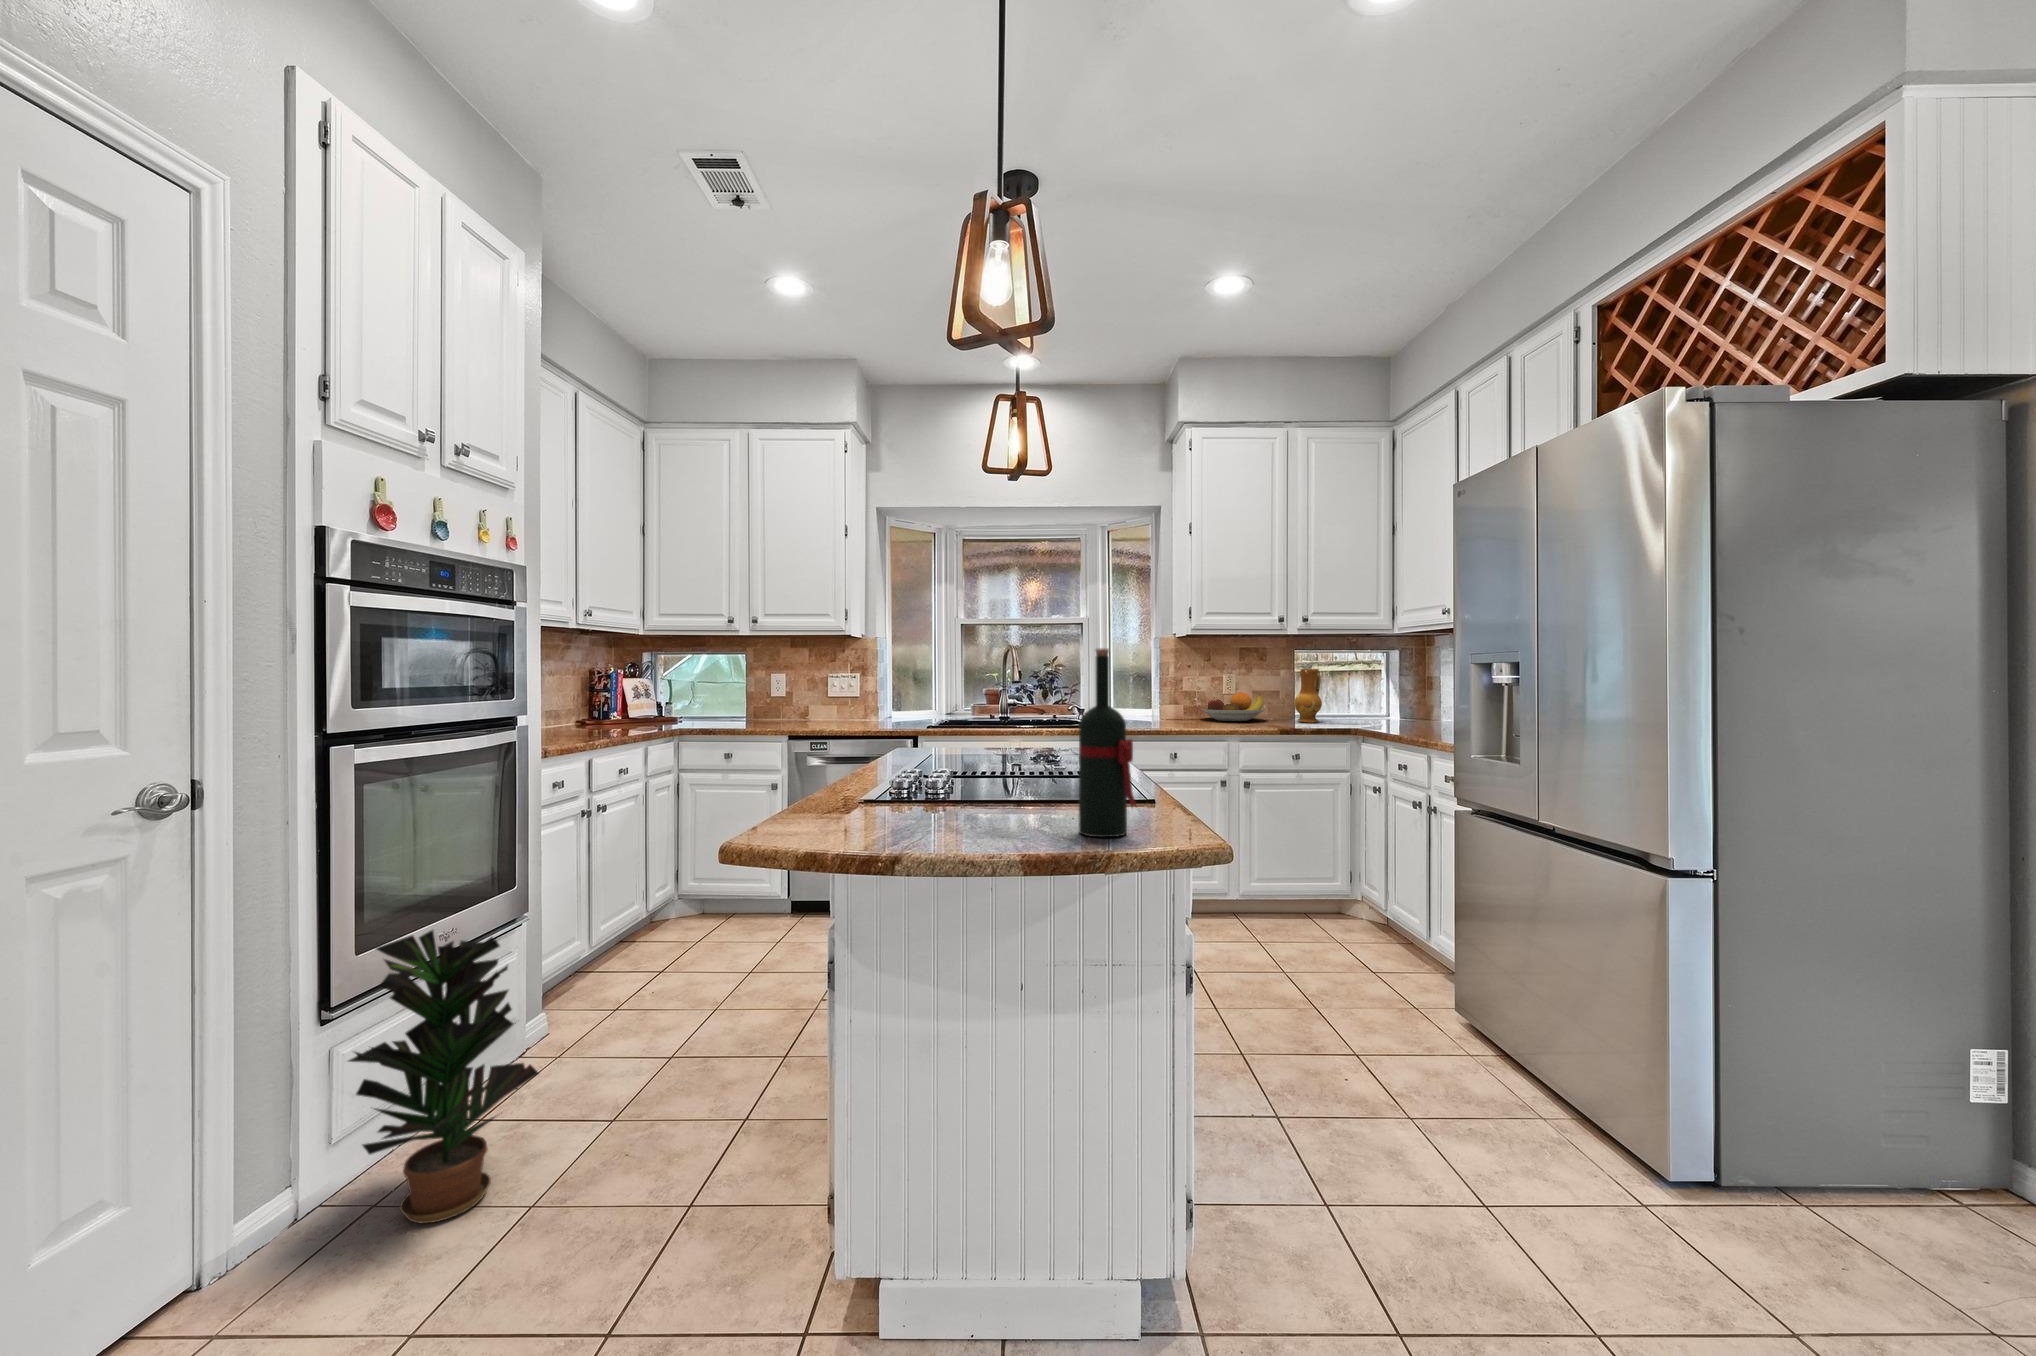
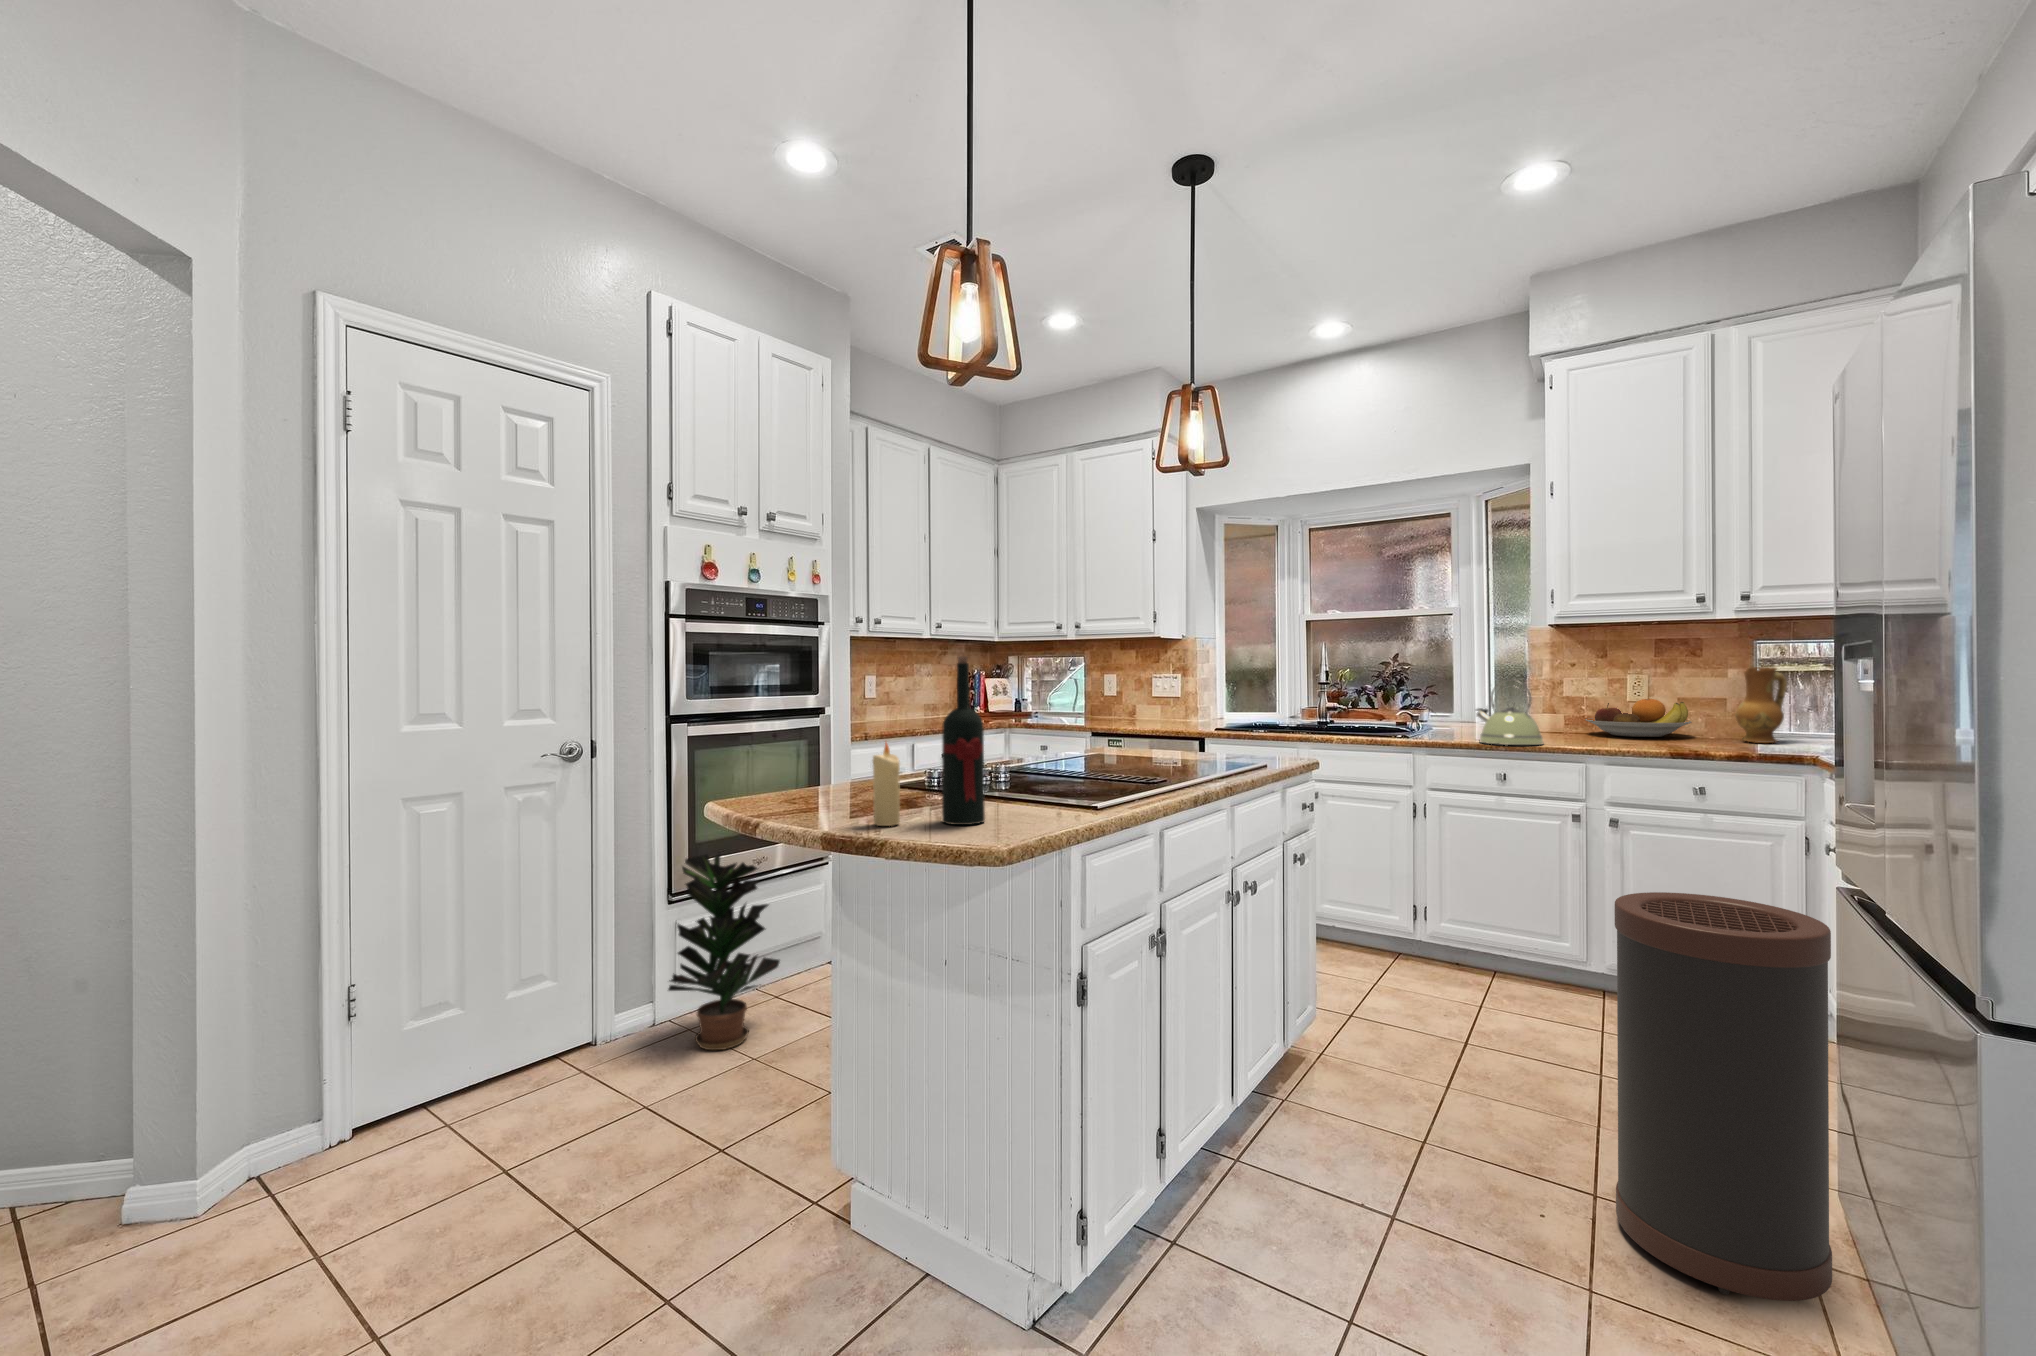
kettle: none [1144,678,1196,731] -> present [1476,681,1543,745]
candle: none [1029,746,1062,848] -> present [872,743,900,826]
trash can: none [1387,830,1520,1107] -> present [1615,892,1832,1301]

